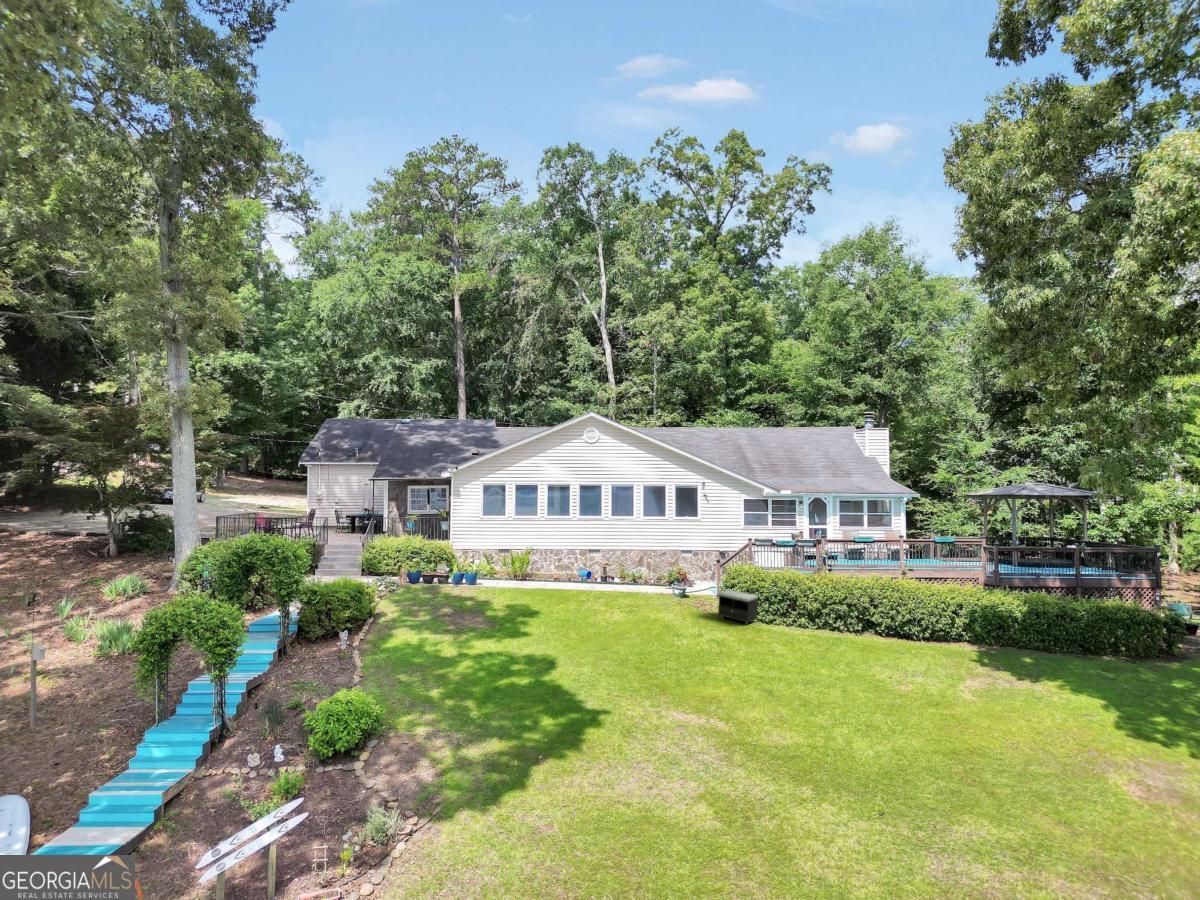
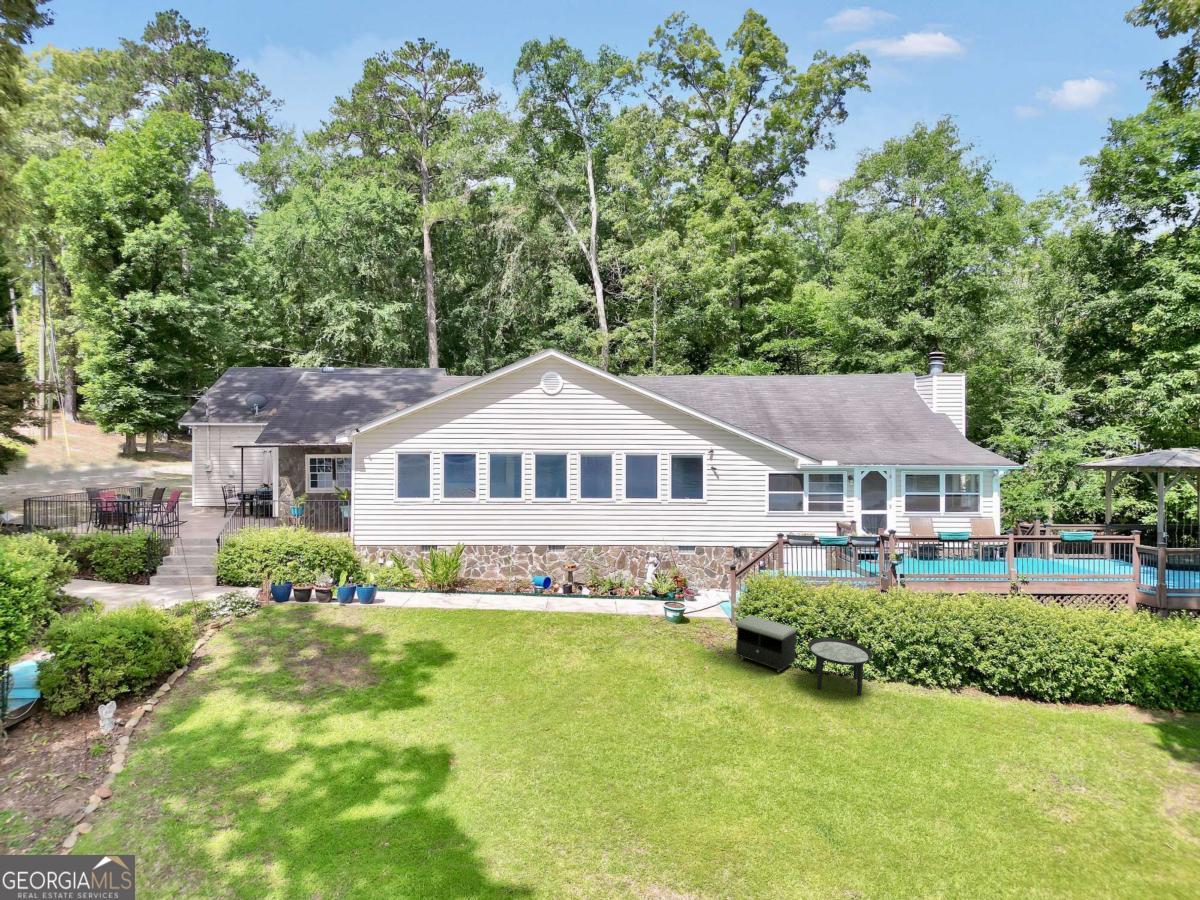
round table: none [764,602,805,635] -> present [808,638,872,696]

